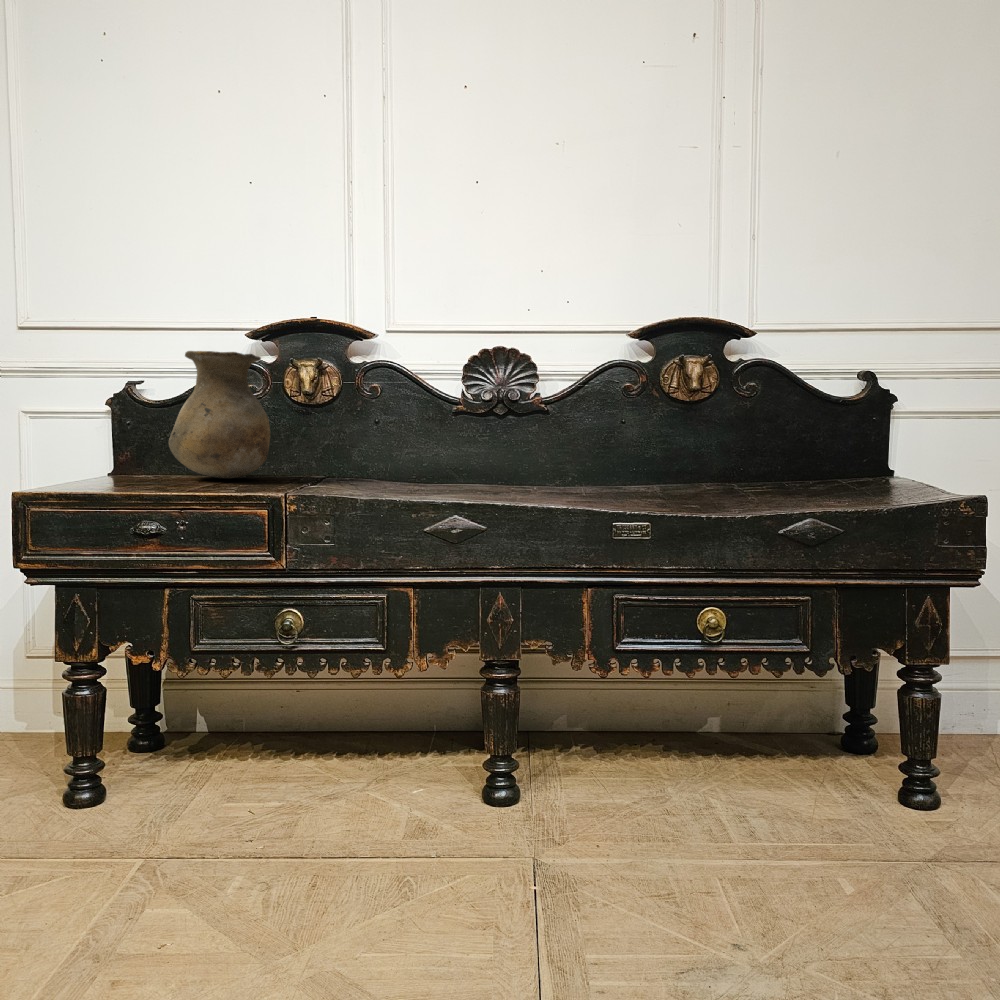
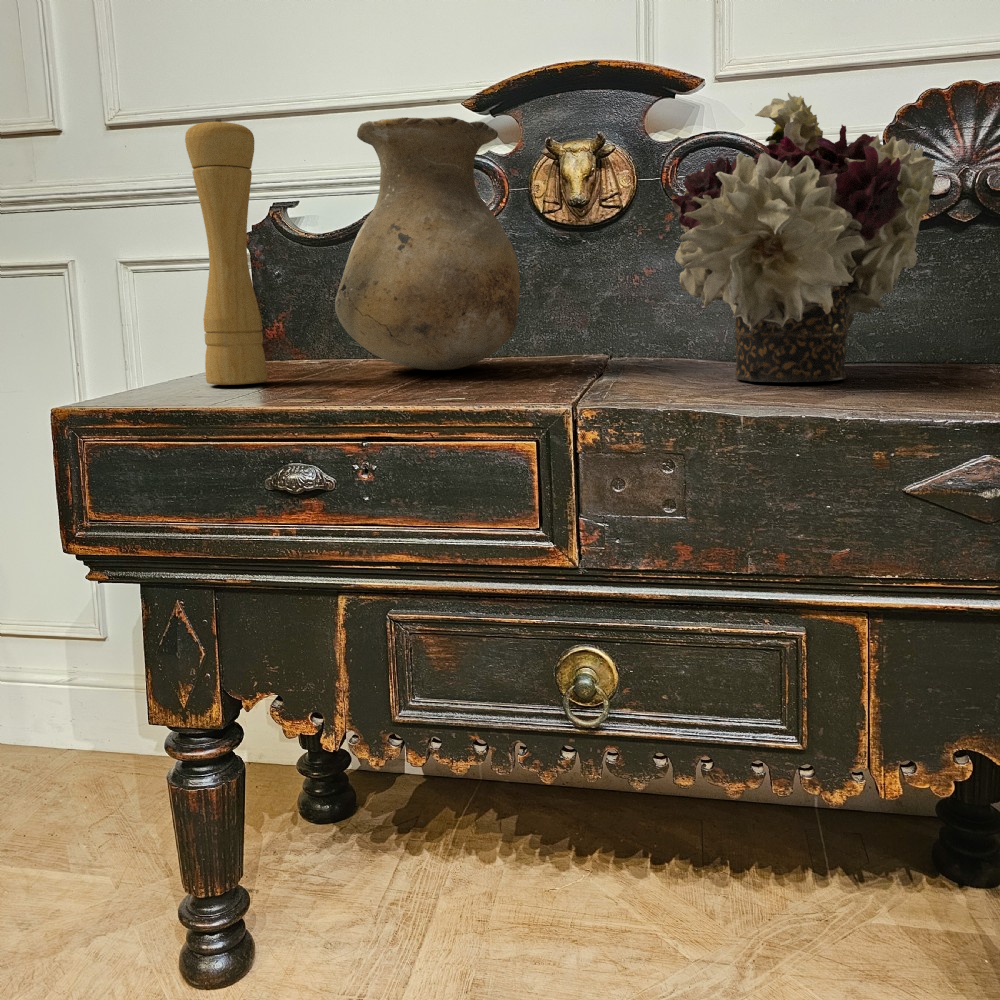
pepper mill: none [93,347,130,481] -> present [185,119,267,385]
flower arrangement: none [340,353,461,487] -> present [672,93,936,382]

